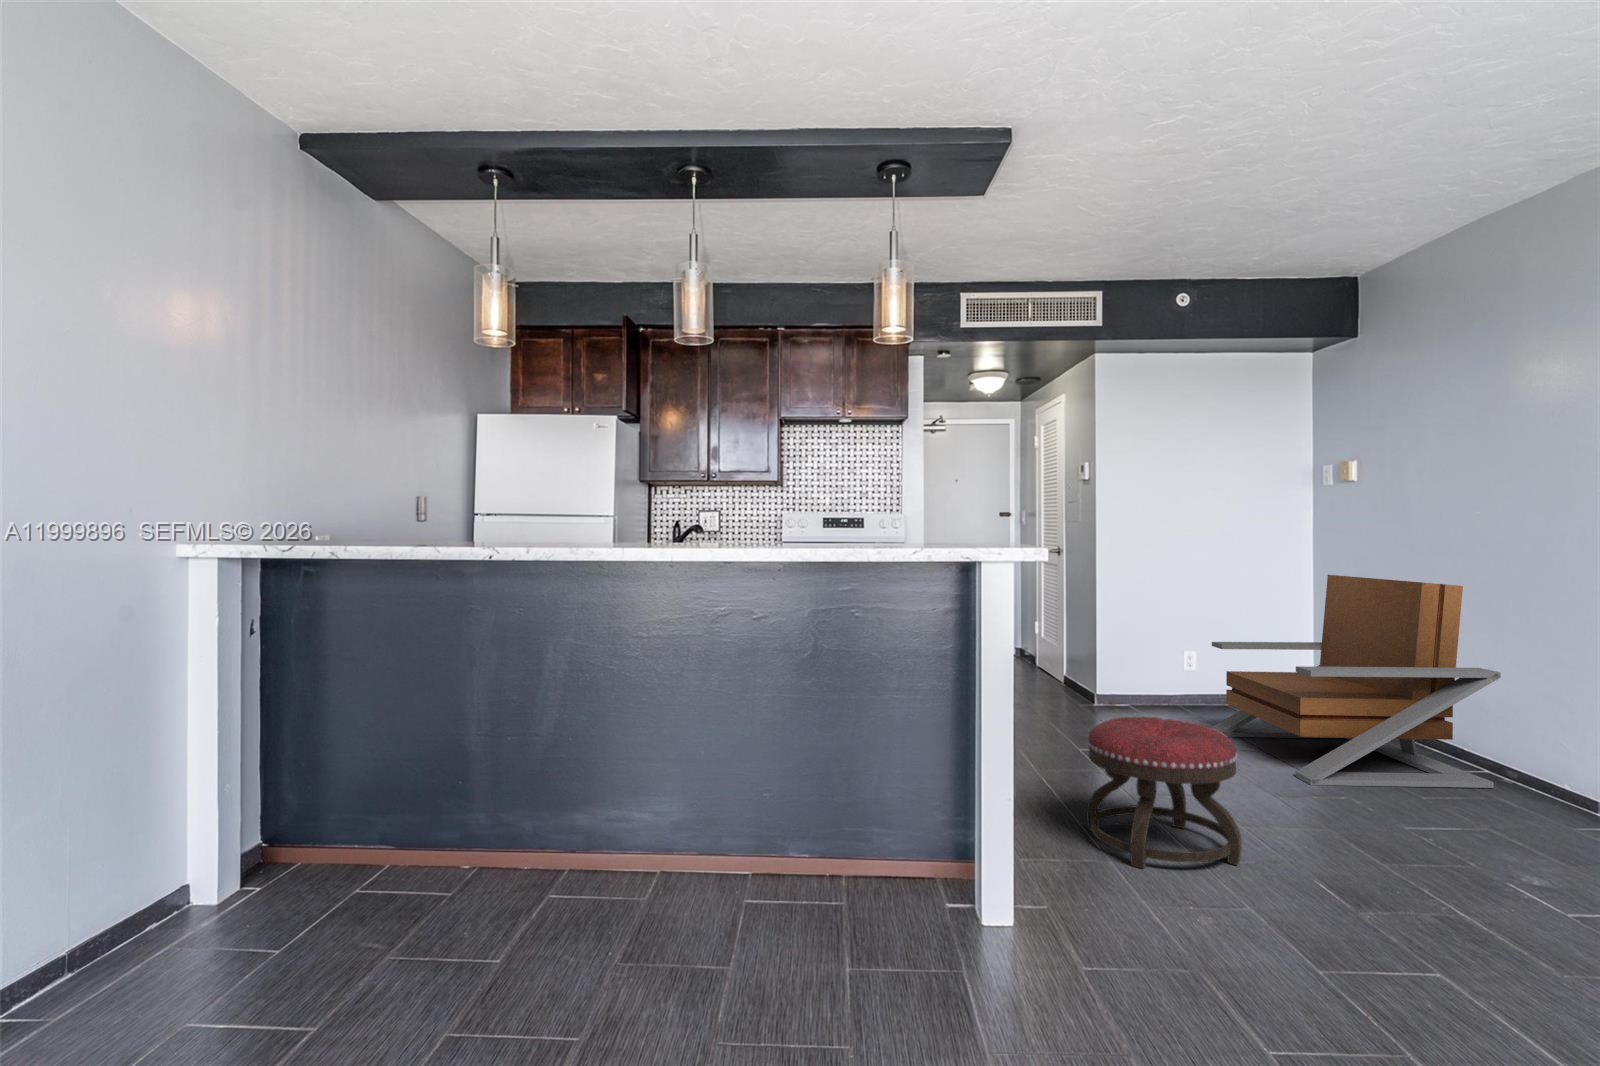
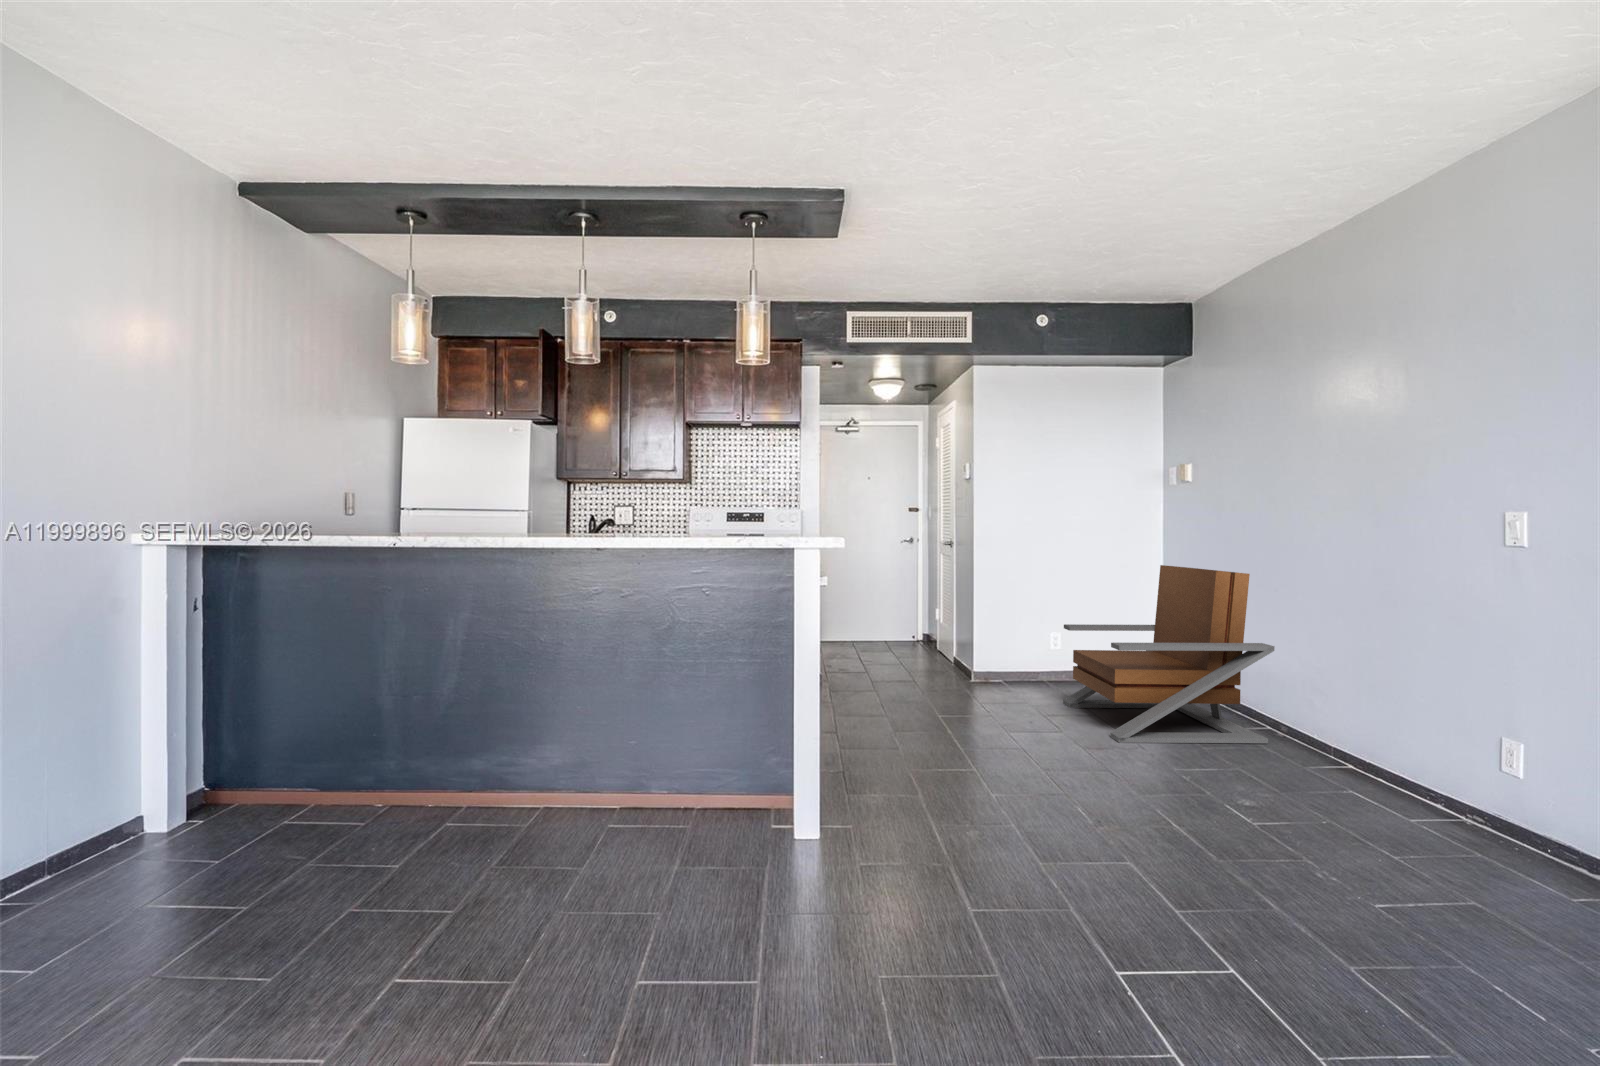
ottoman: present [1087,717,1242,869] -> none [908,681,1023,800]

